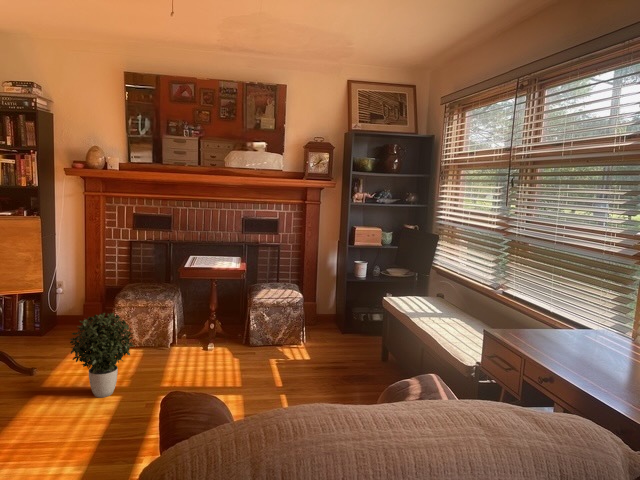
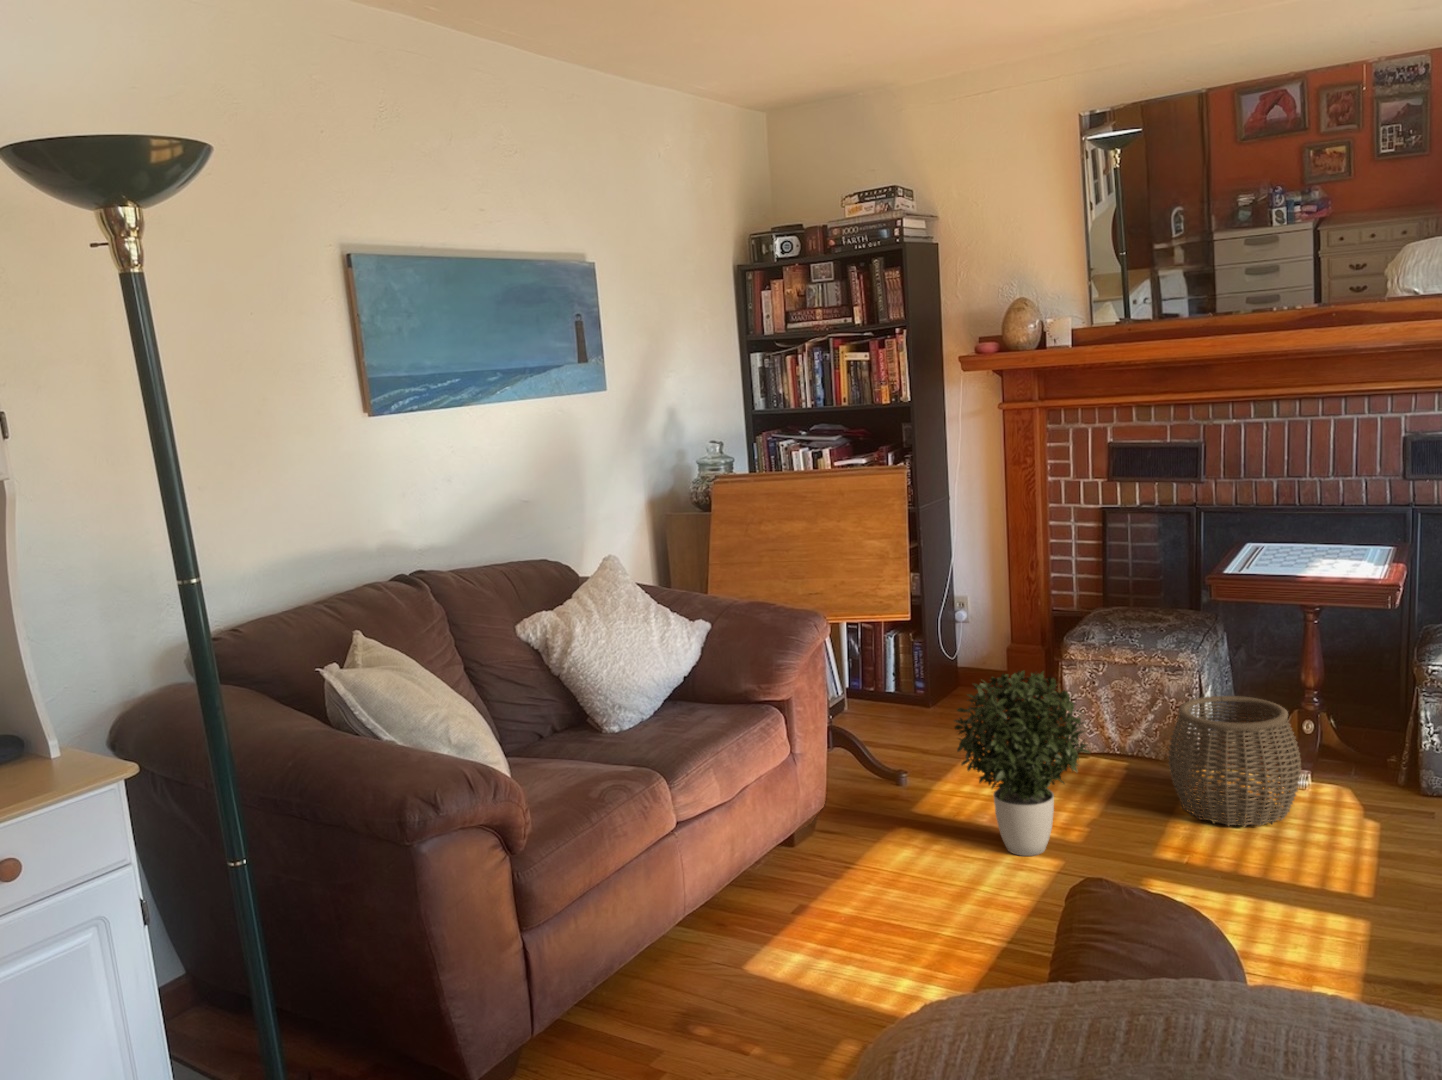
woven basket: none [163,317,214,369] -> present [1168,696,1301,827]

